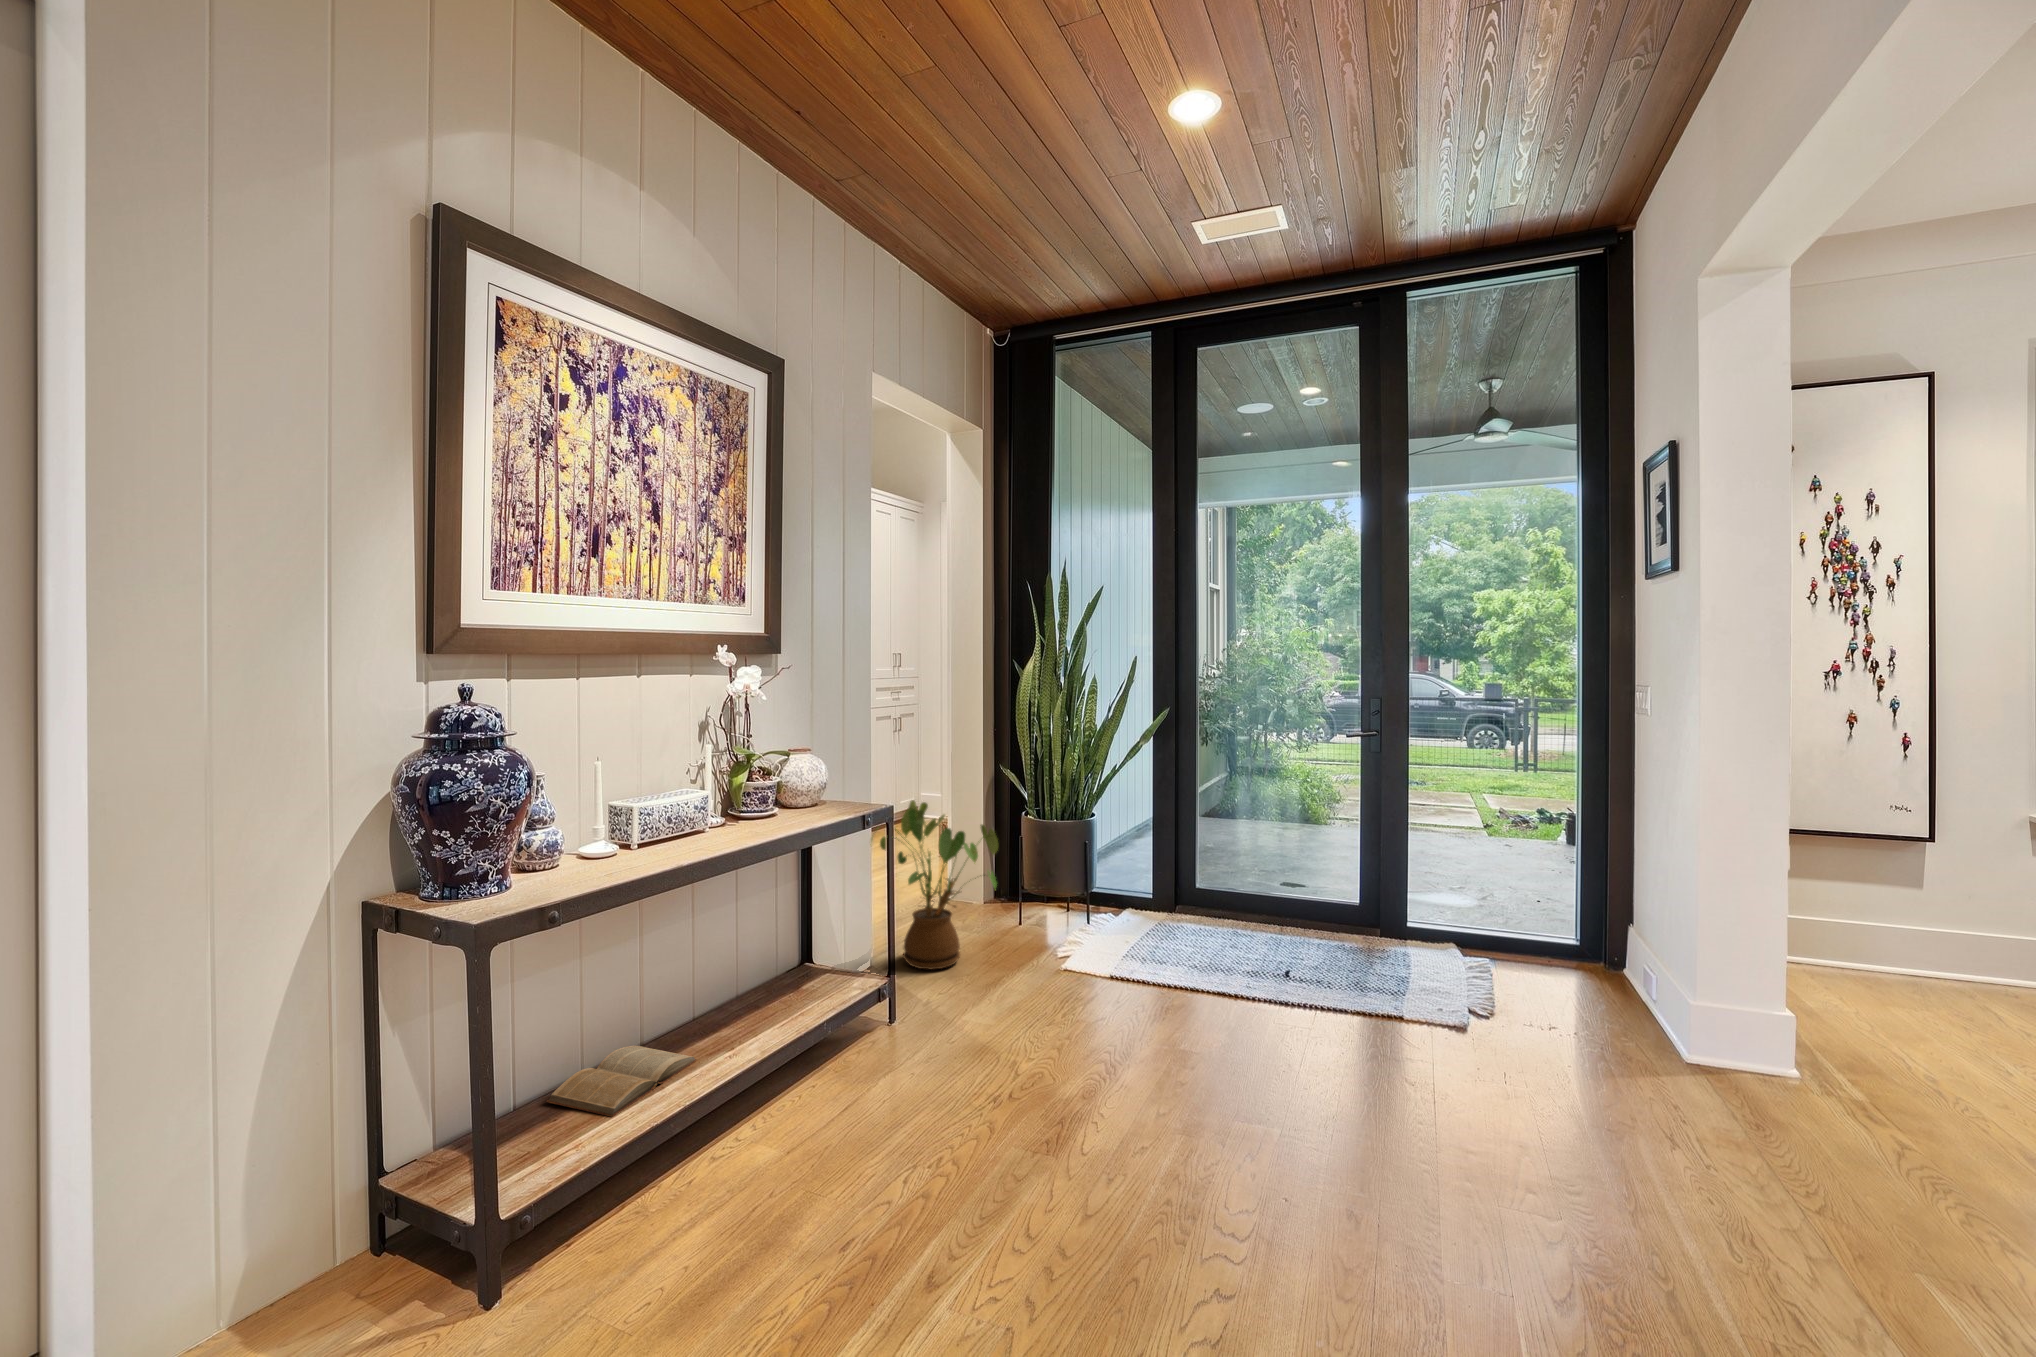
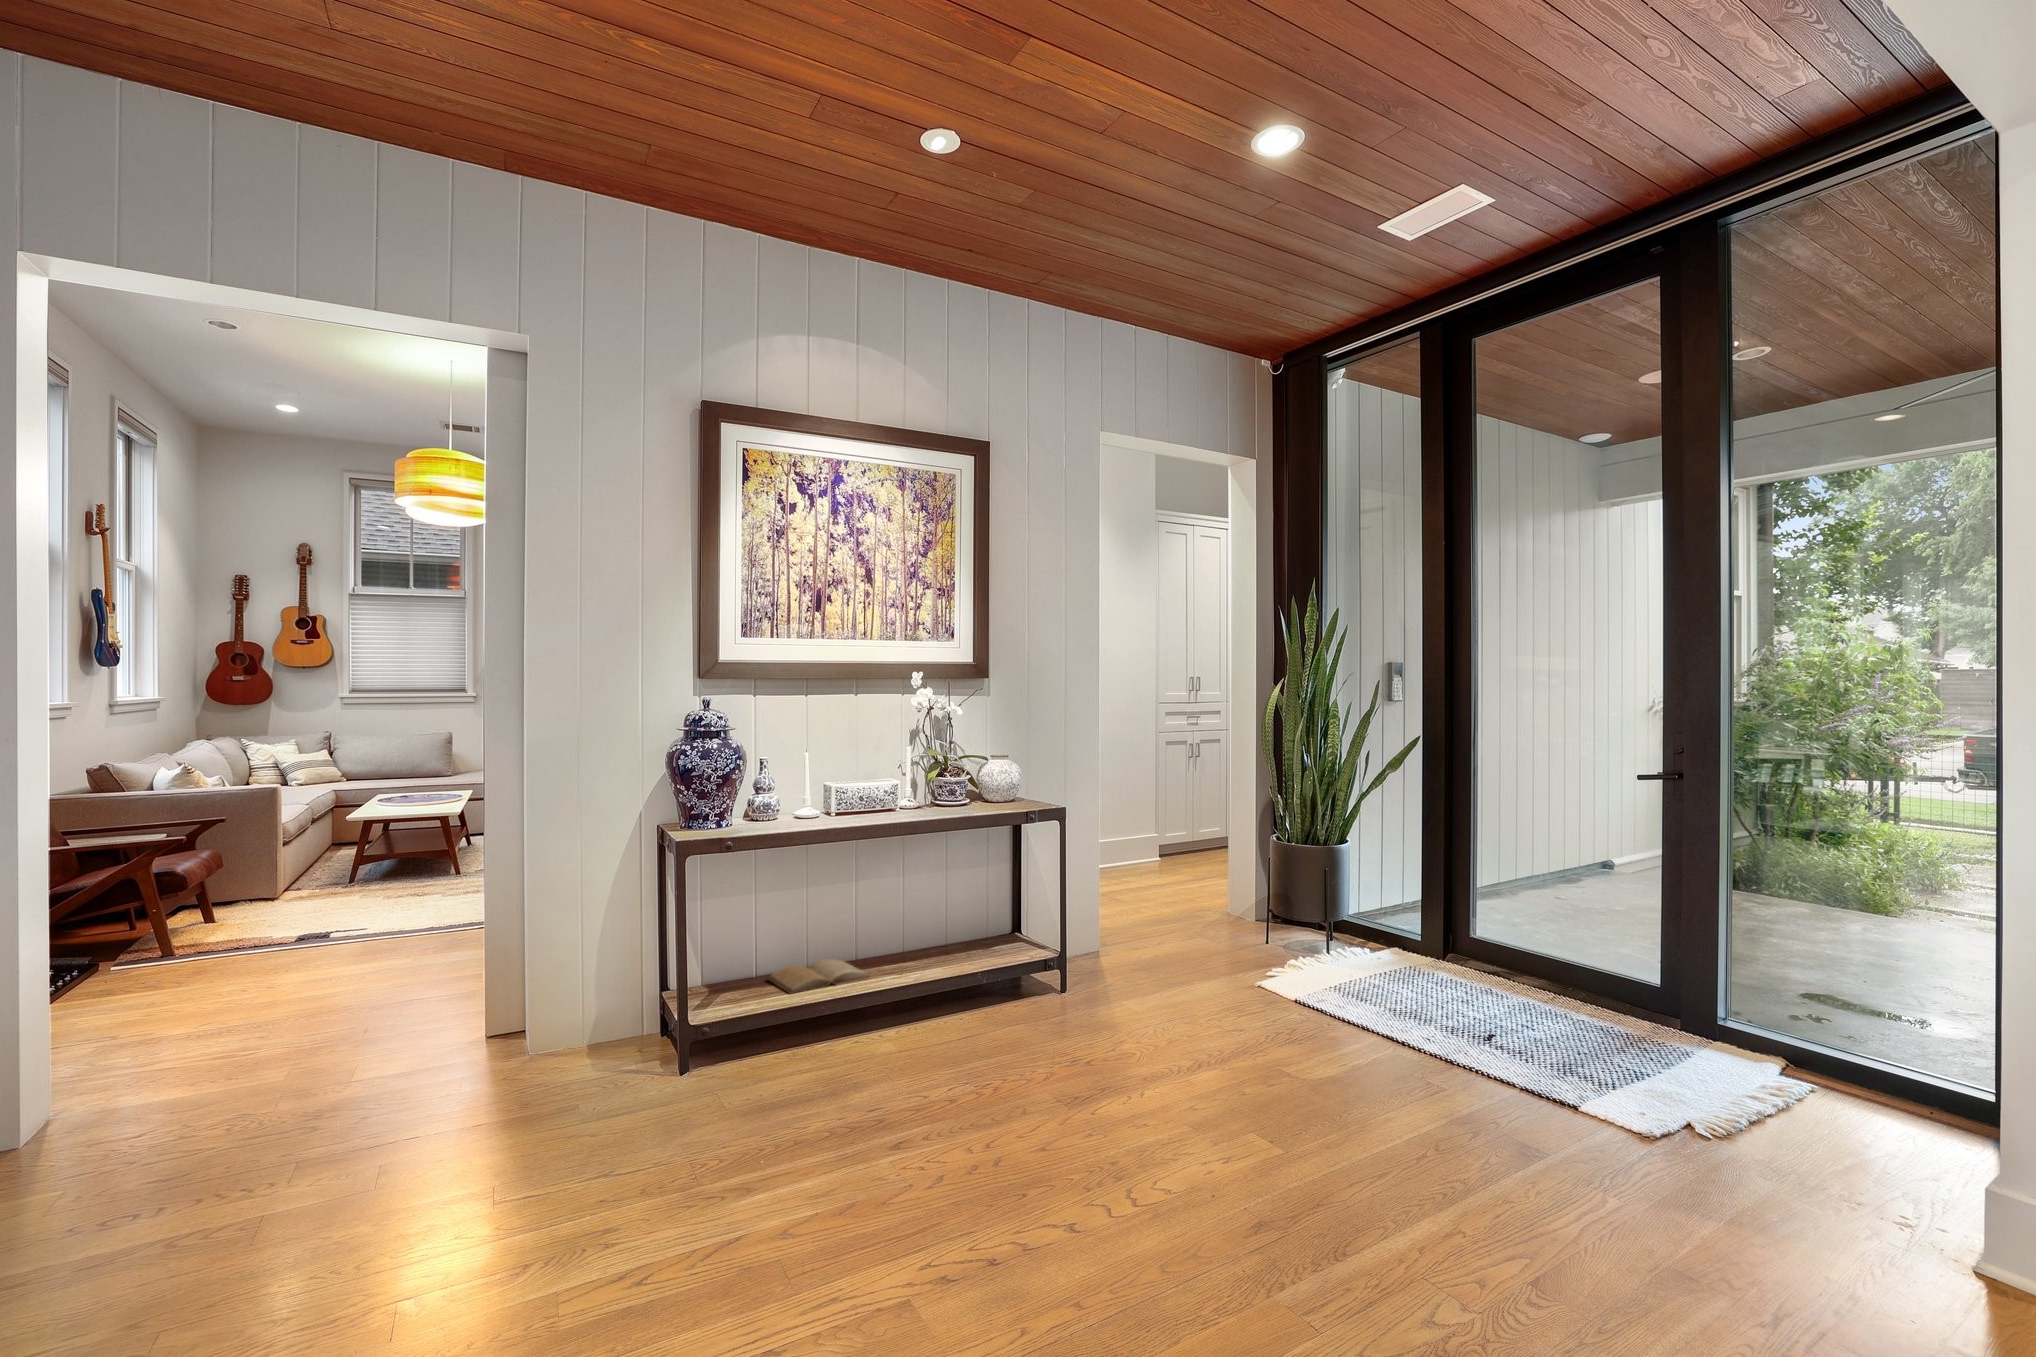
house plant: present [870,800,998,969] -> none [1096,812,1218,966]

